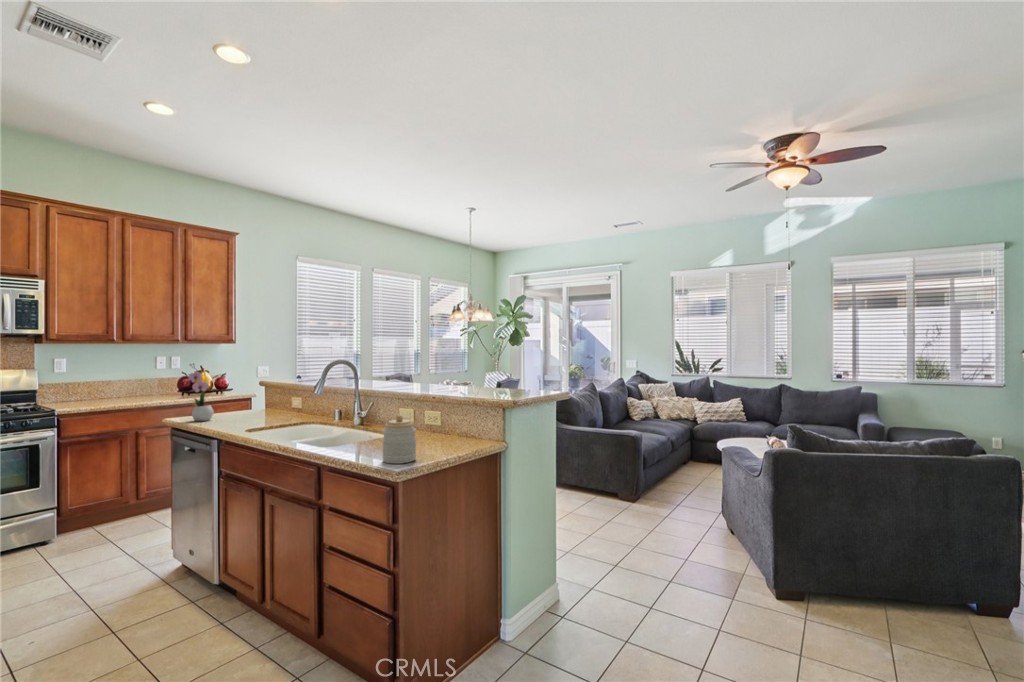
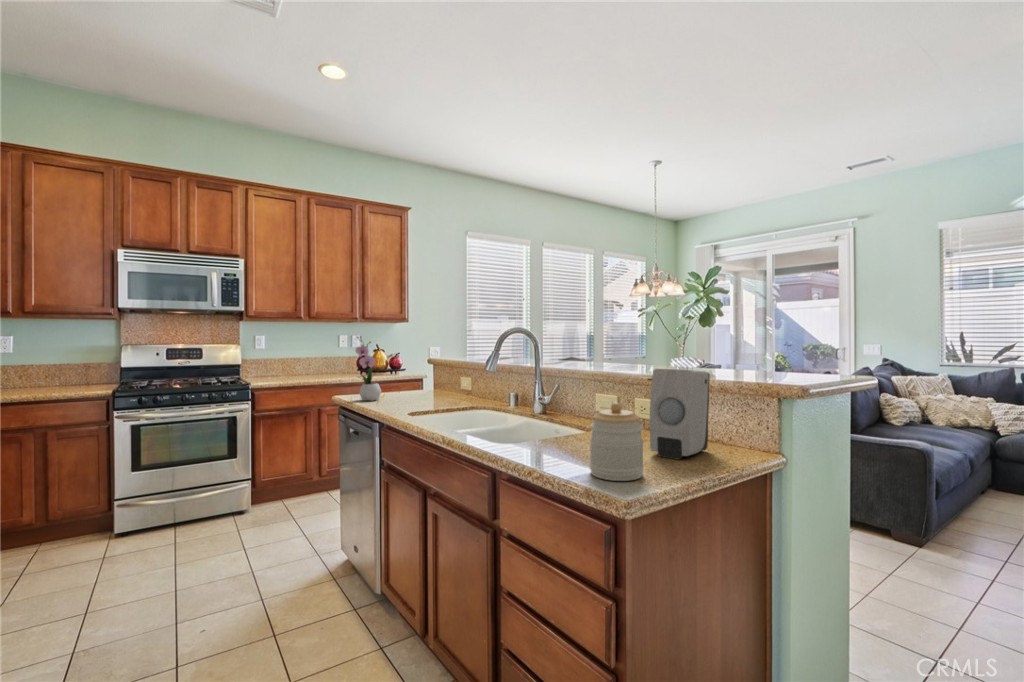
soap dispenser: none [427,391,467,449] -> present [650,369,709,460]

